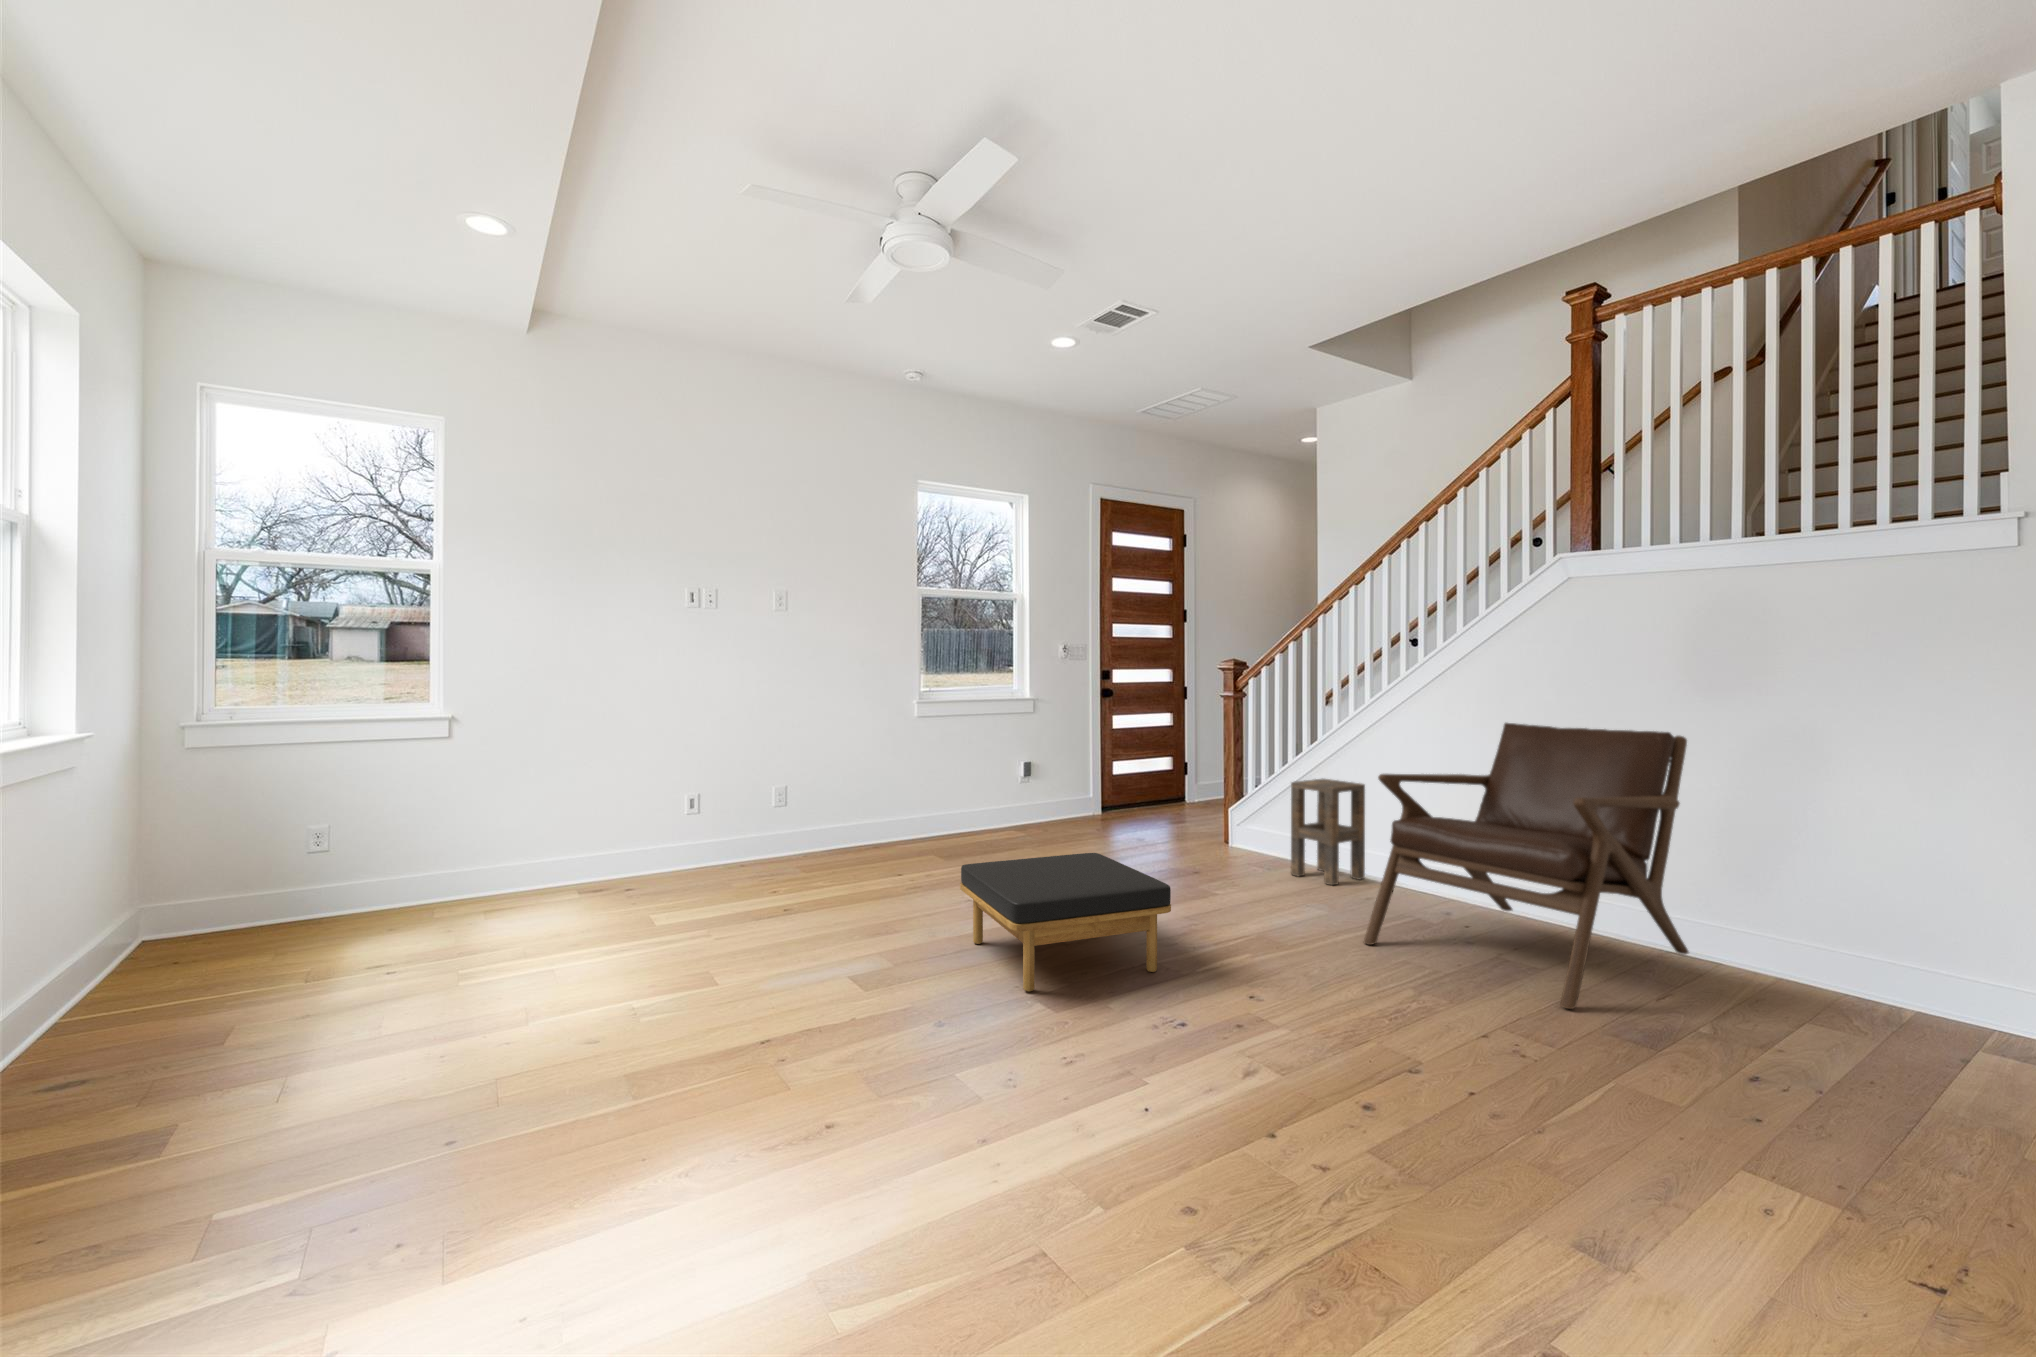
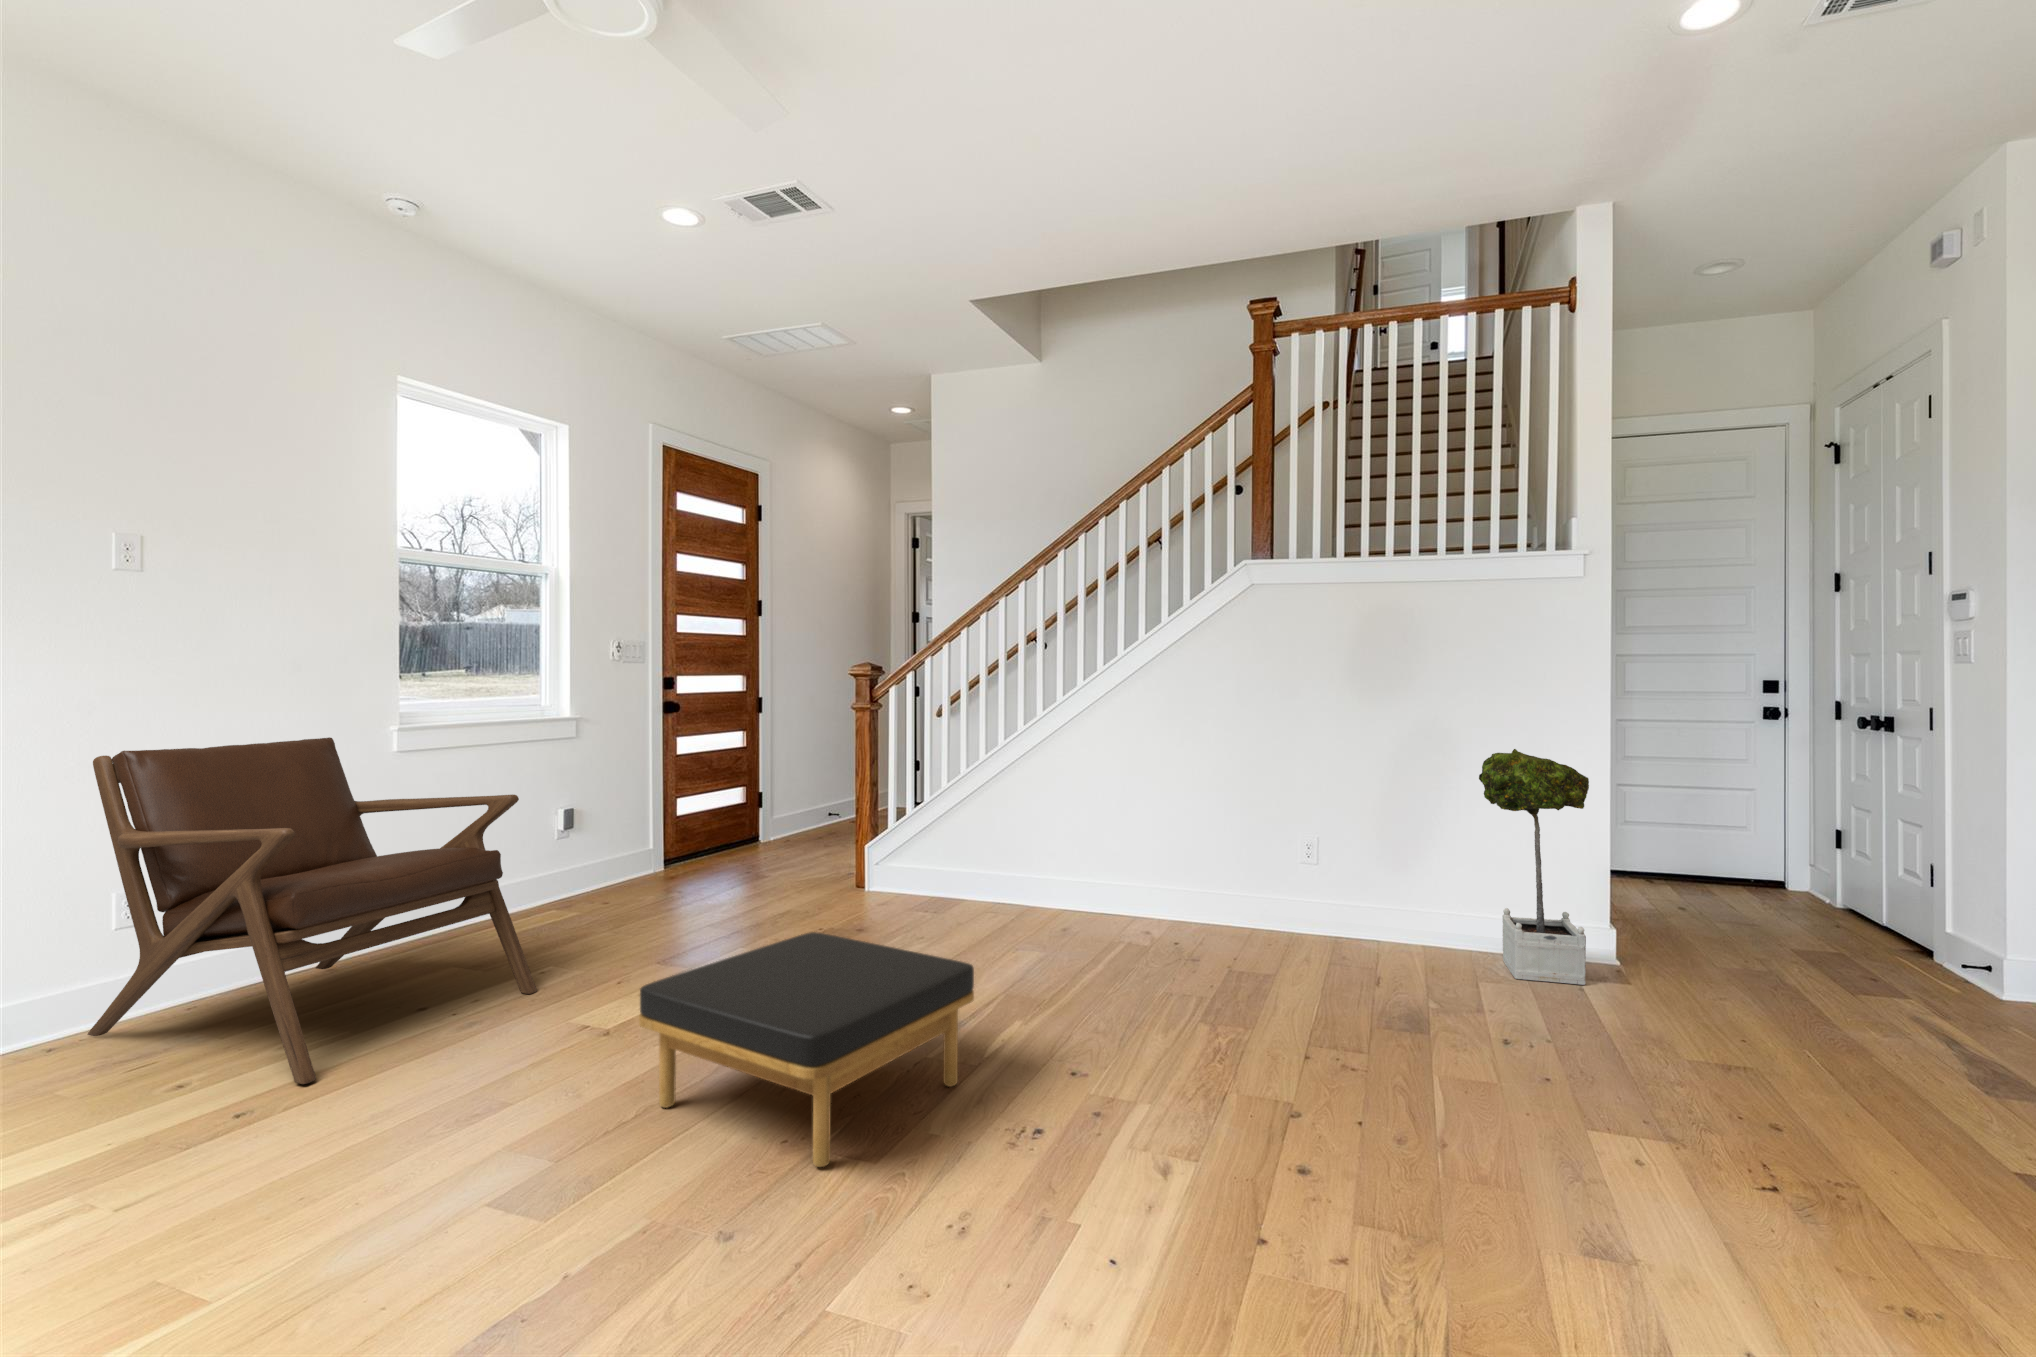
lounge chair: present [1364,723,1688,1009] -> present [88,737,537,1084]
potted tree: none [1809,755,1972,1045] -> present [1479,749,1589,985]
side table: present [1291,779,1365,885] -> none [970,801,1045,924]

